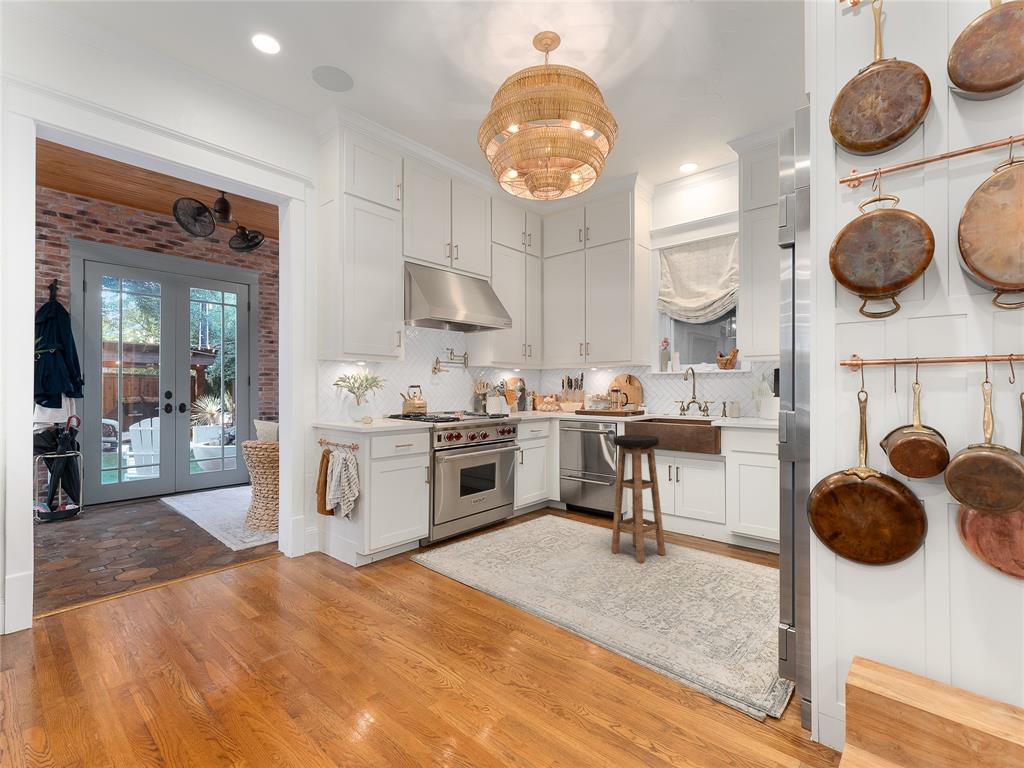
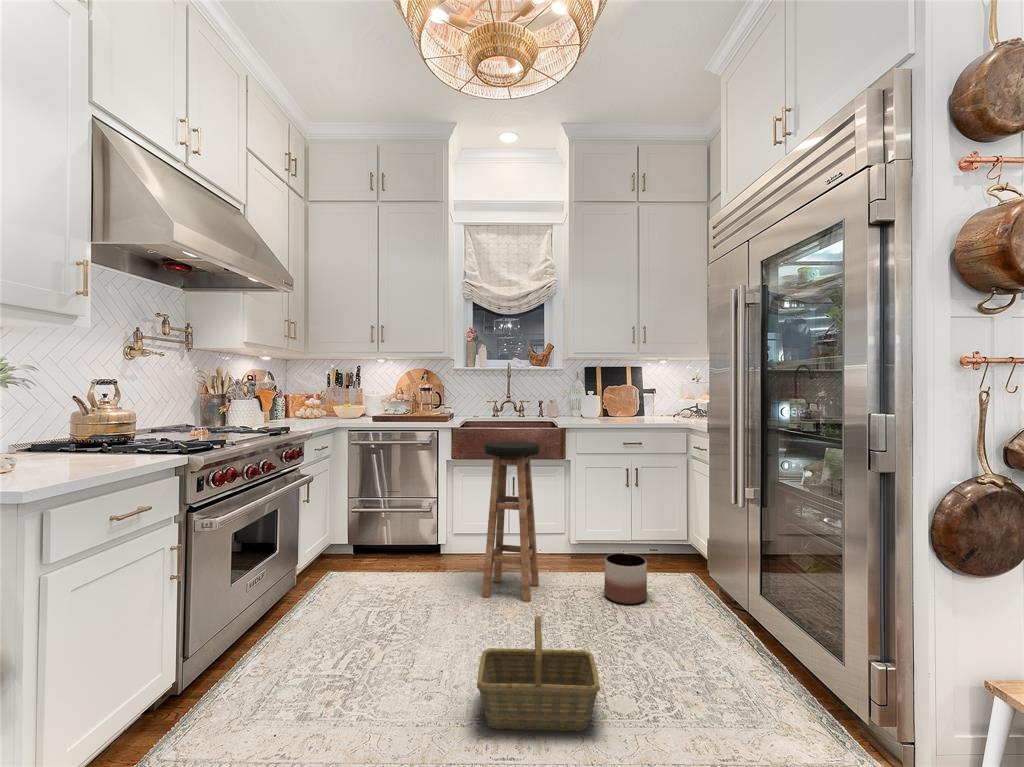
planter: none [706,541,747,587] -> present [604,553,647,604]
basket: none [513,556,601,638] -> present [477,616,600,731]

